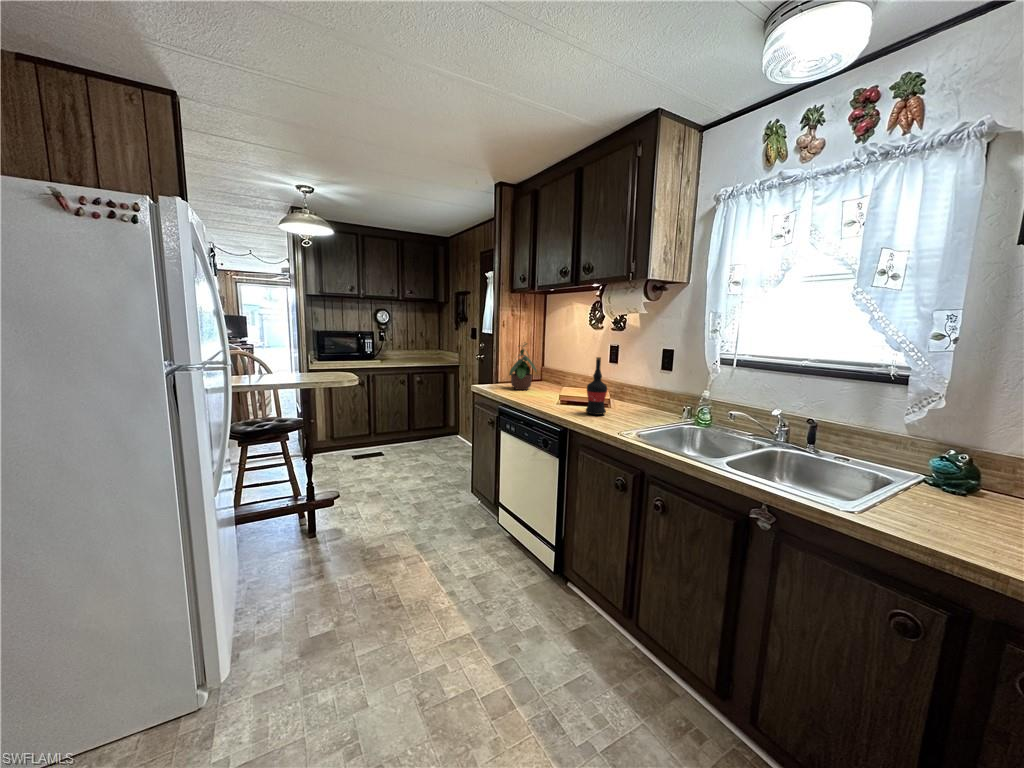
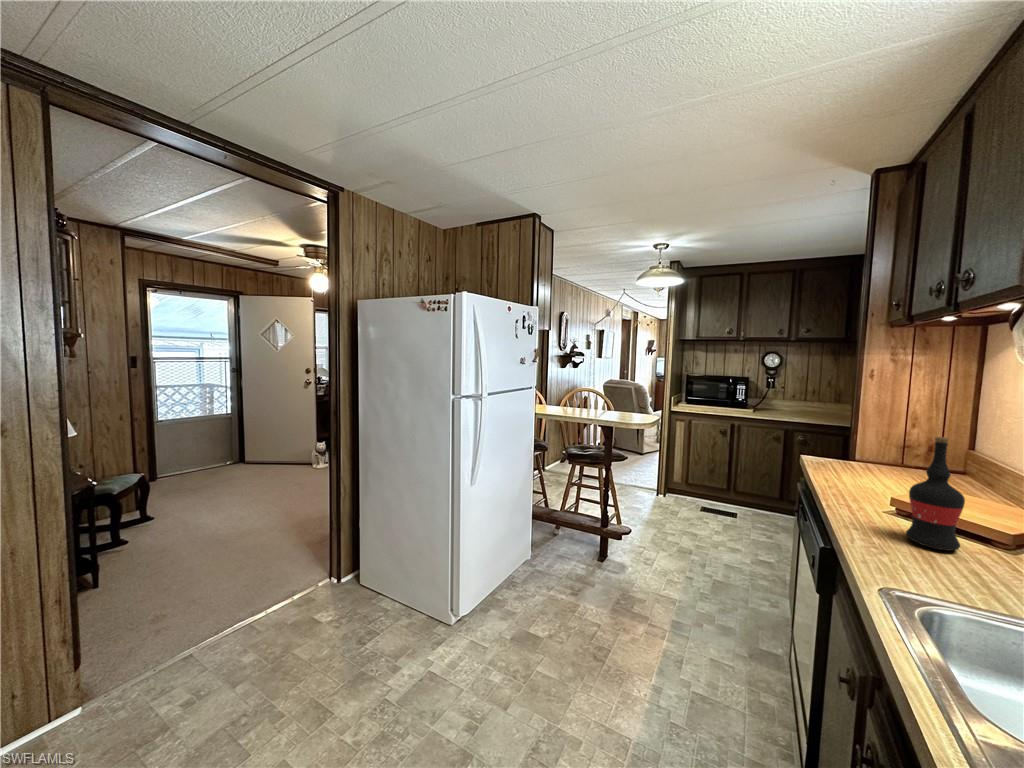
potted plant: present [509,343,536,390] -> none [849,396,917,477]

